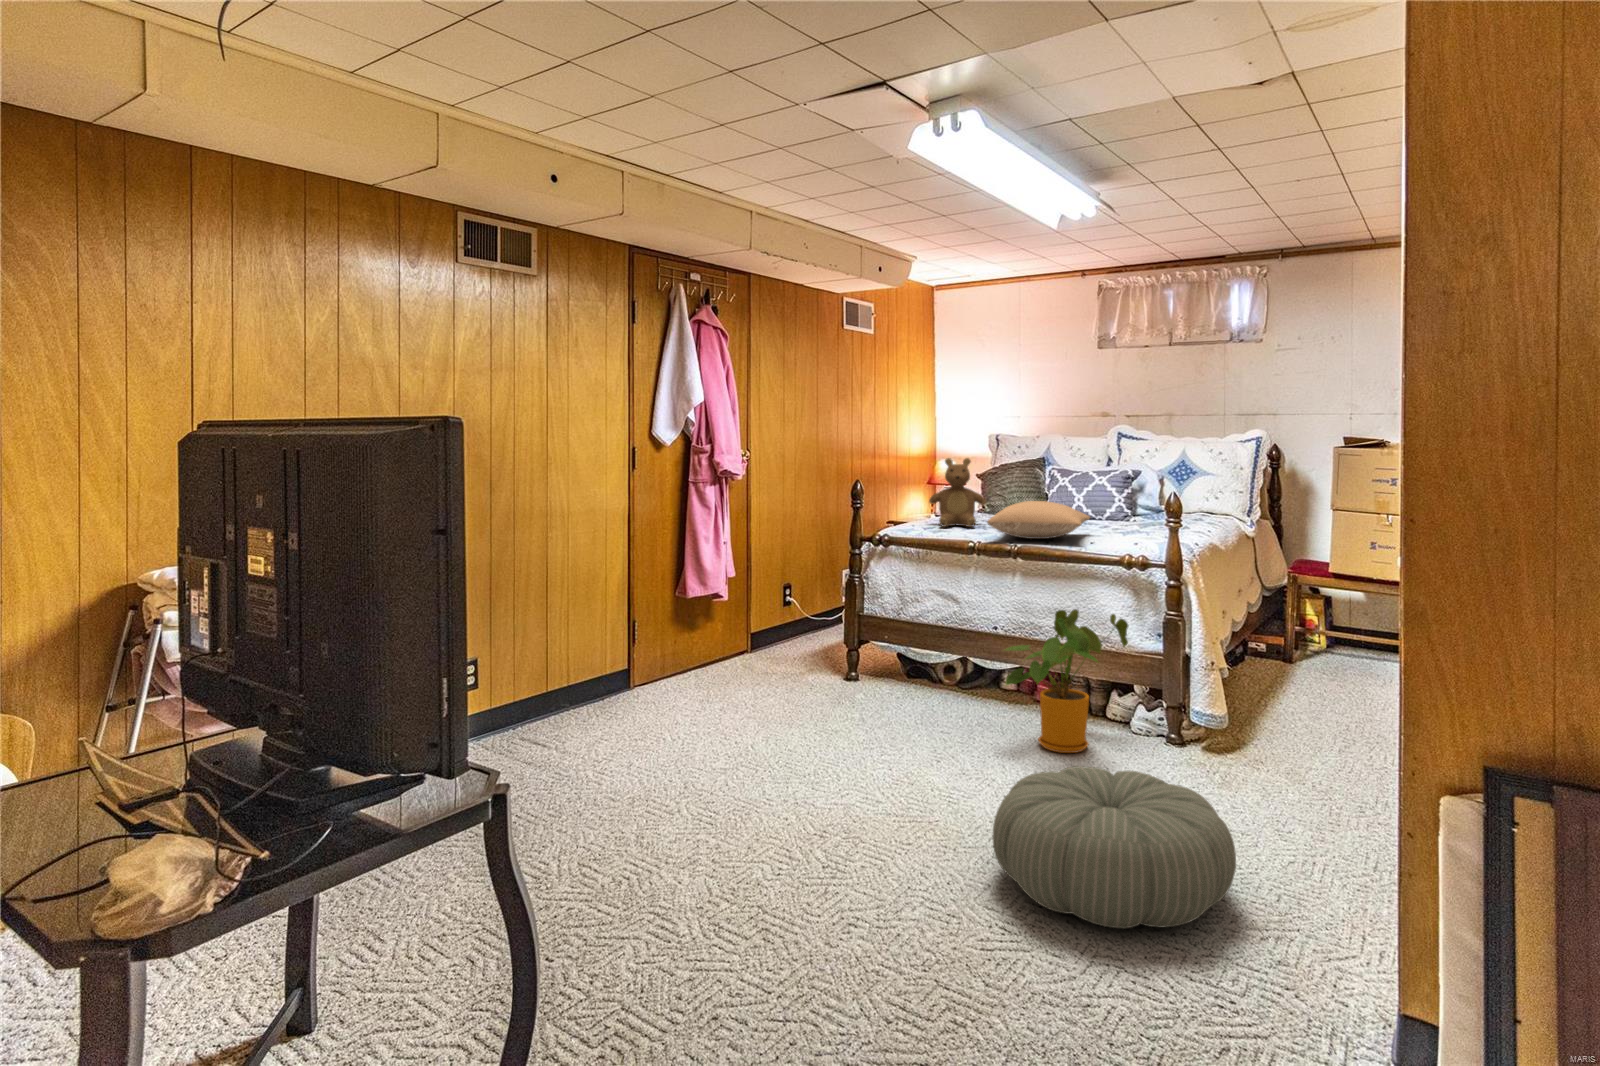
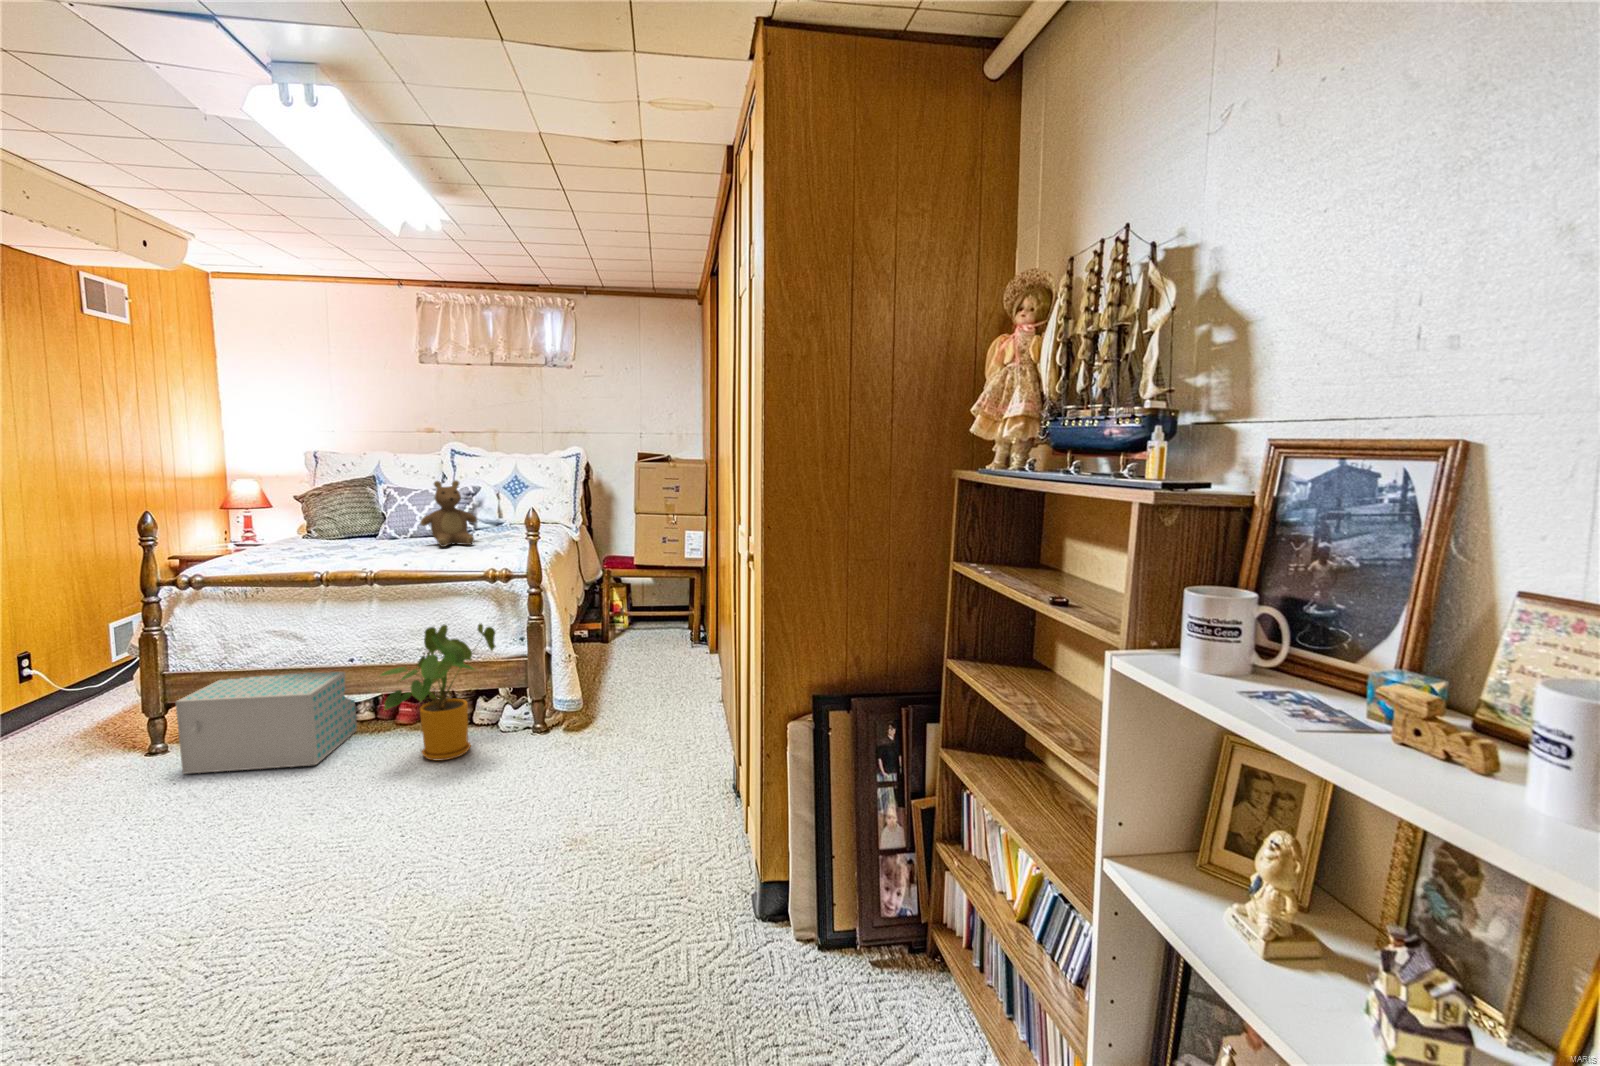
teddy bear: present [929,458,985,527] -> present [420,481,476,547]
pillow: present [987,501,1090,539] -> none [338,526,440,562]
storage box: none [845,627,989,726] -> present [175,672,357,774]
pouf: present [992,766,1236,929] -> none [413,761,629,912]

